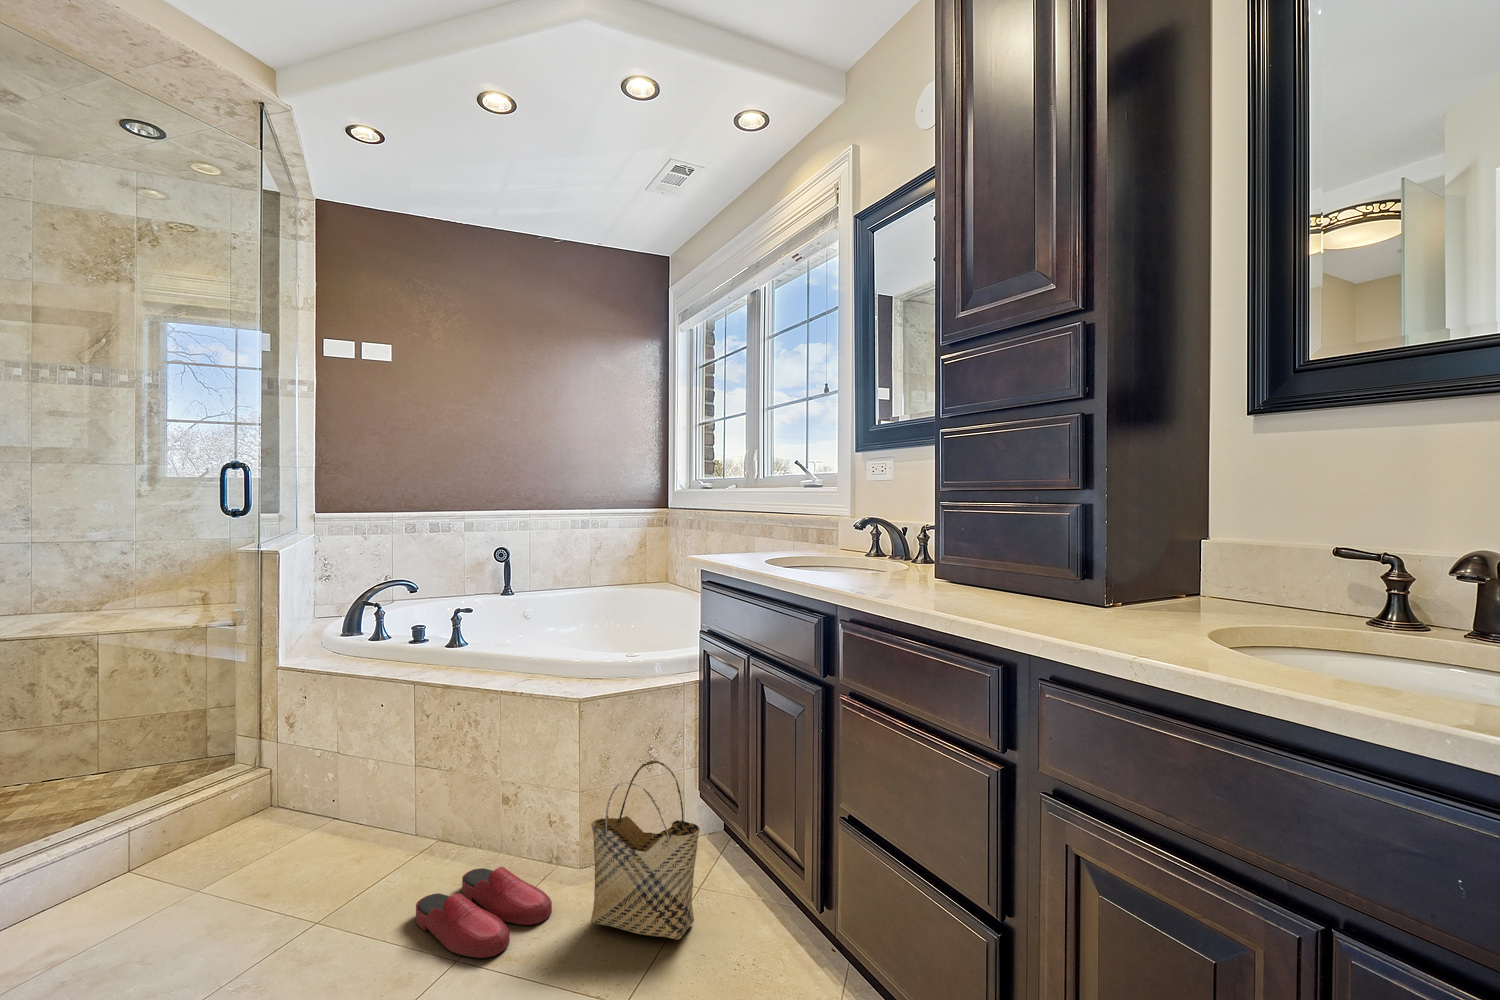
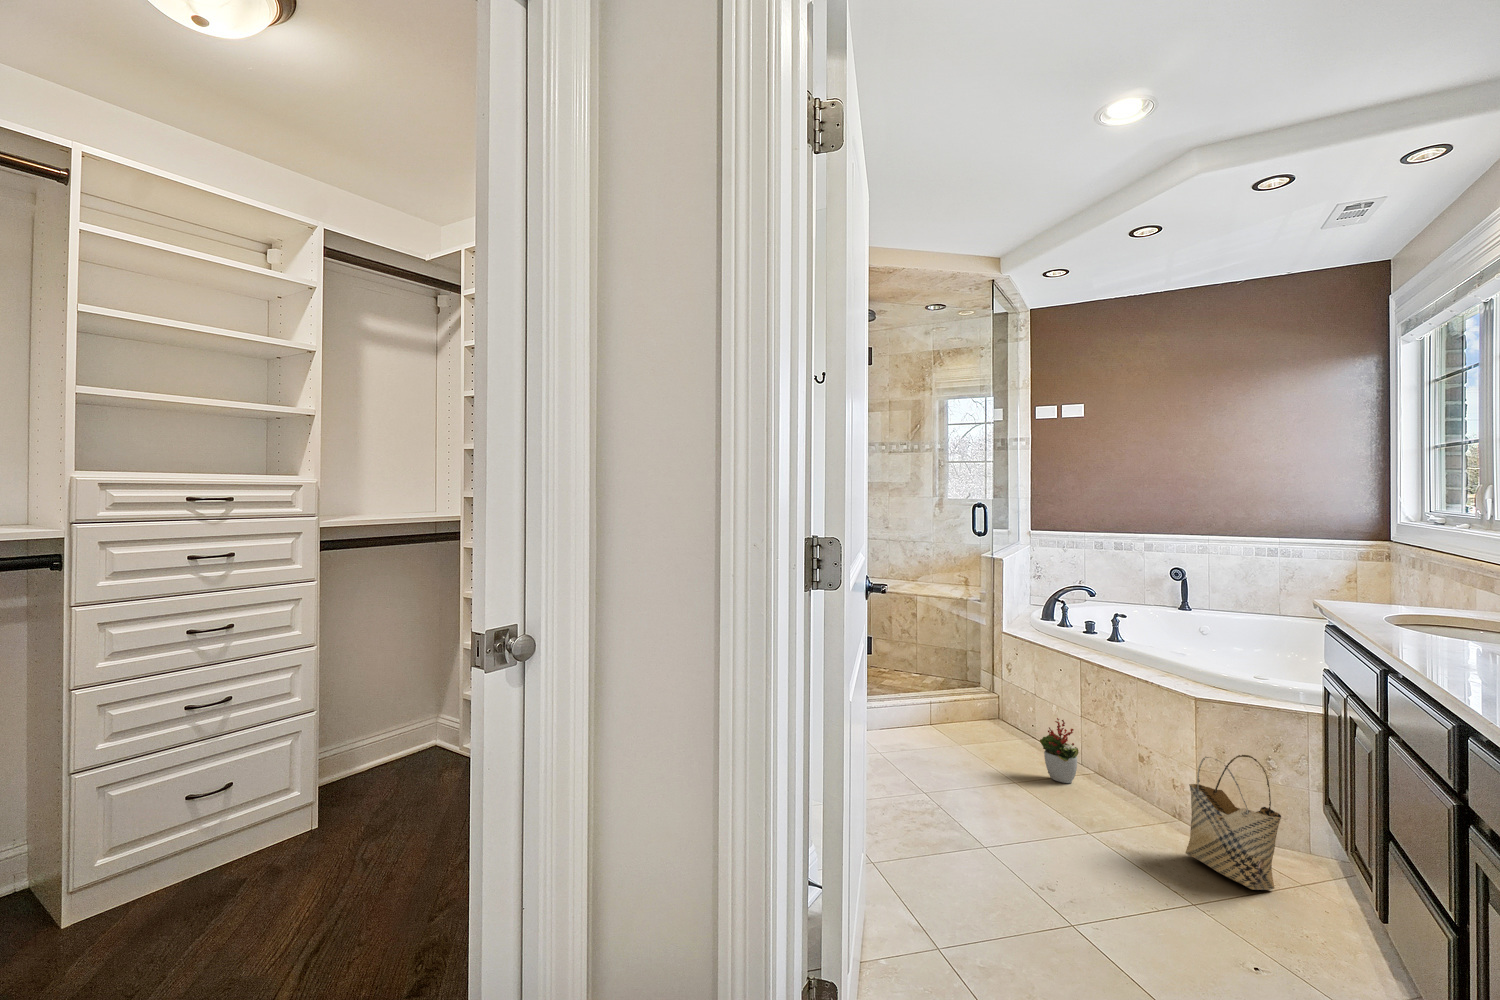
decorative plant: none [356,780,419,878] -> present [1040,718,1078,783]
slippers: present [416,867,552,958] -> none [1070,795,1161,841]

